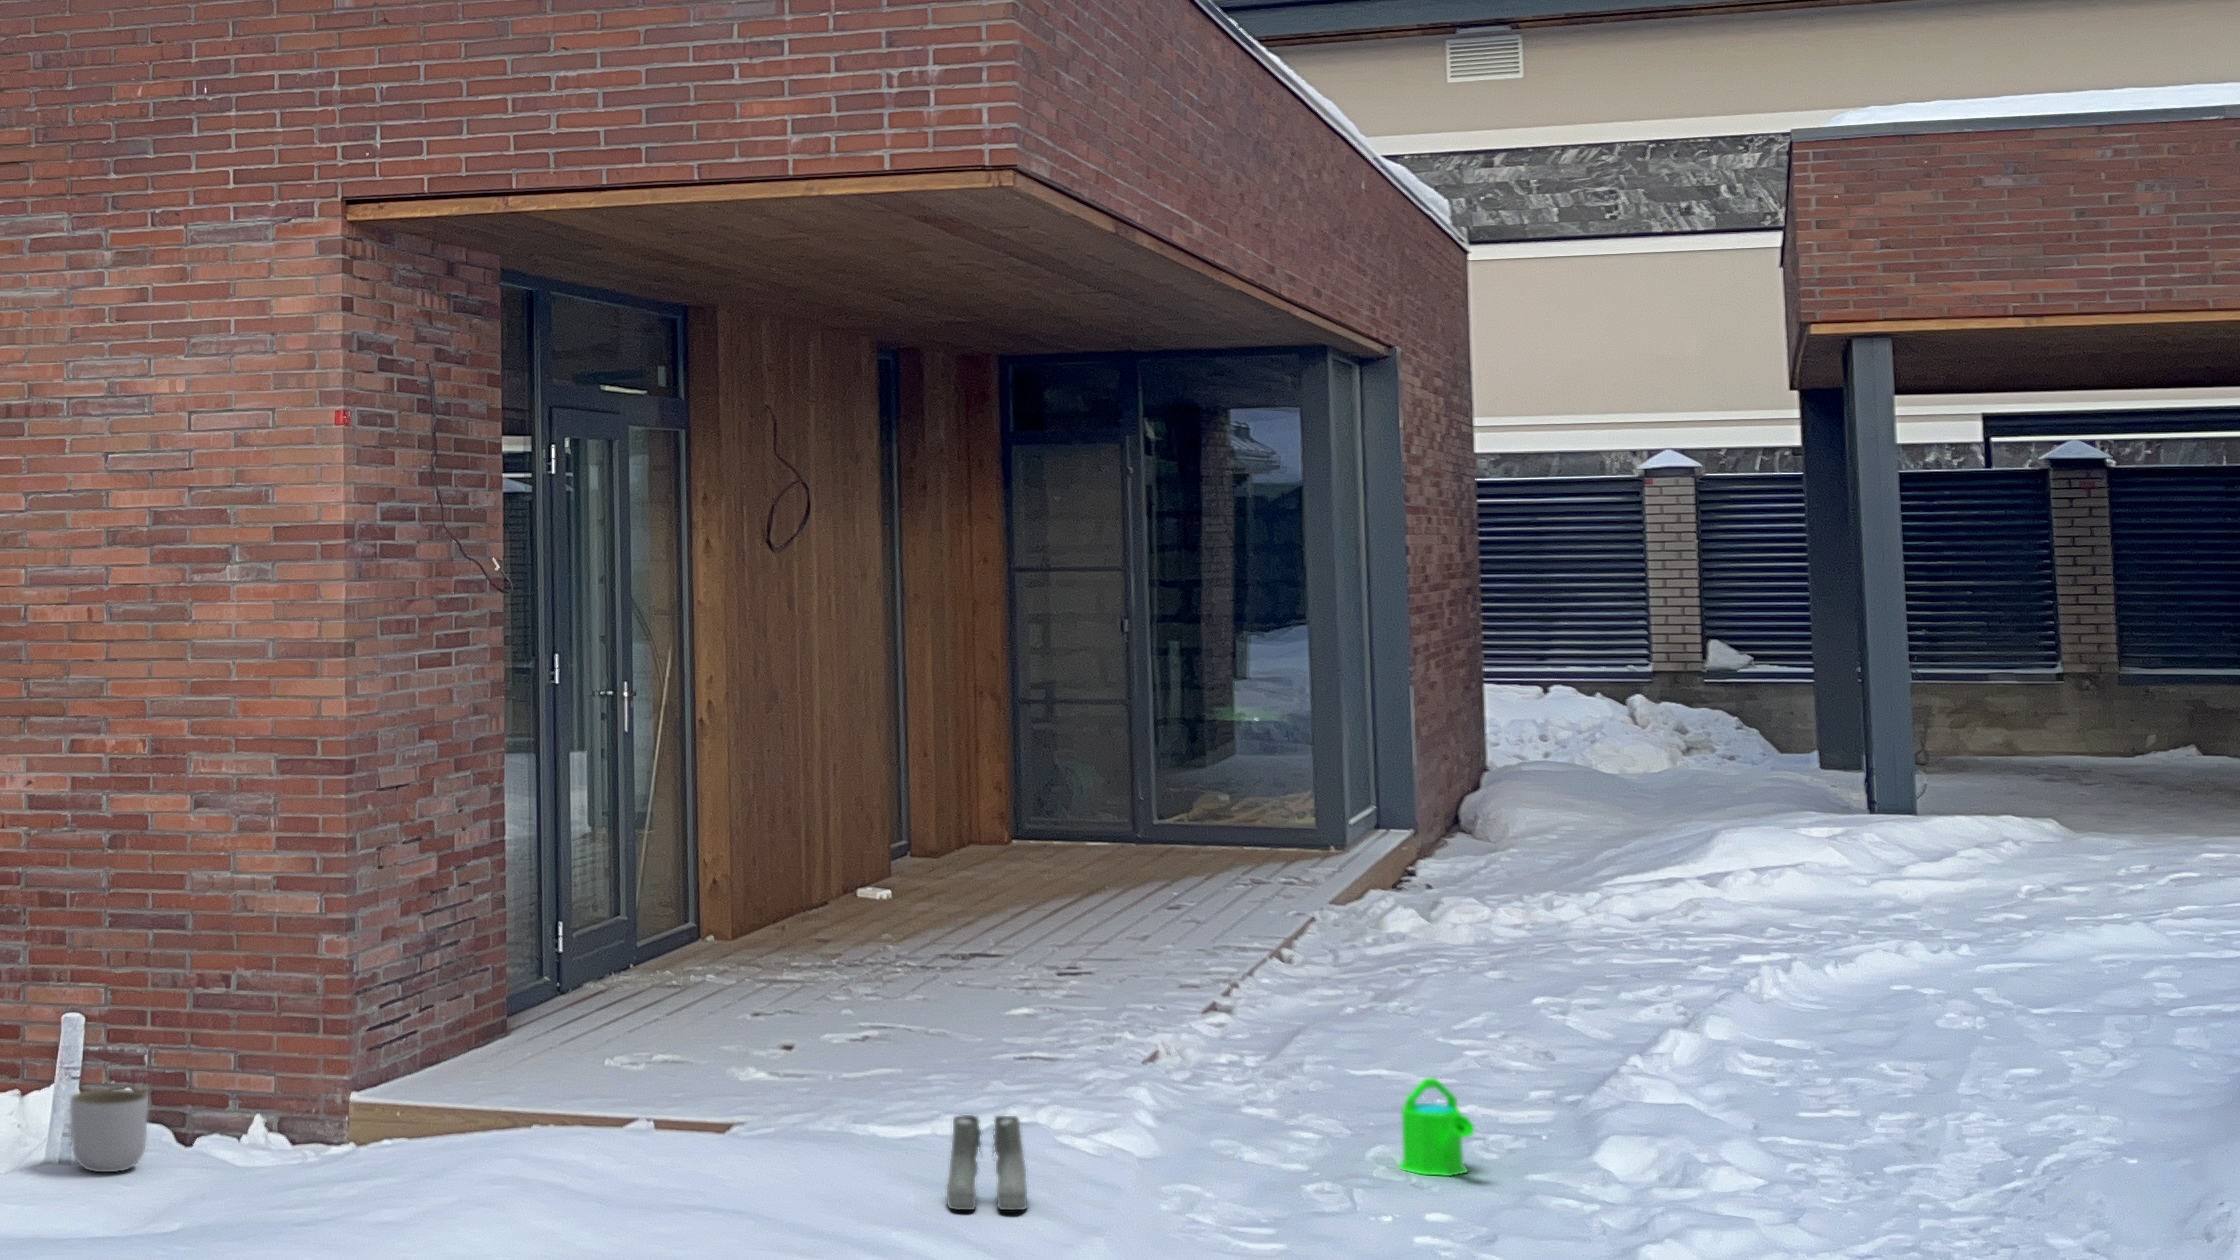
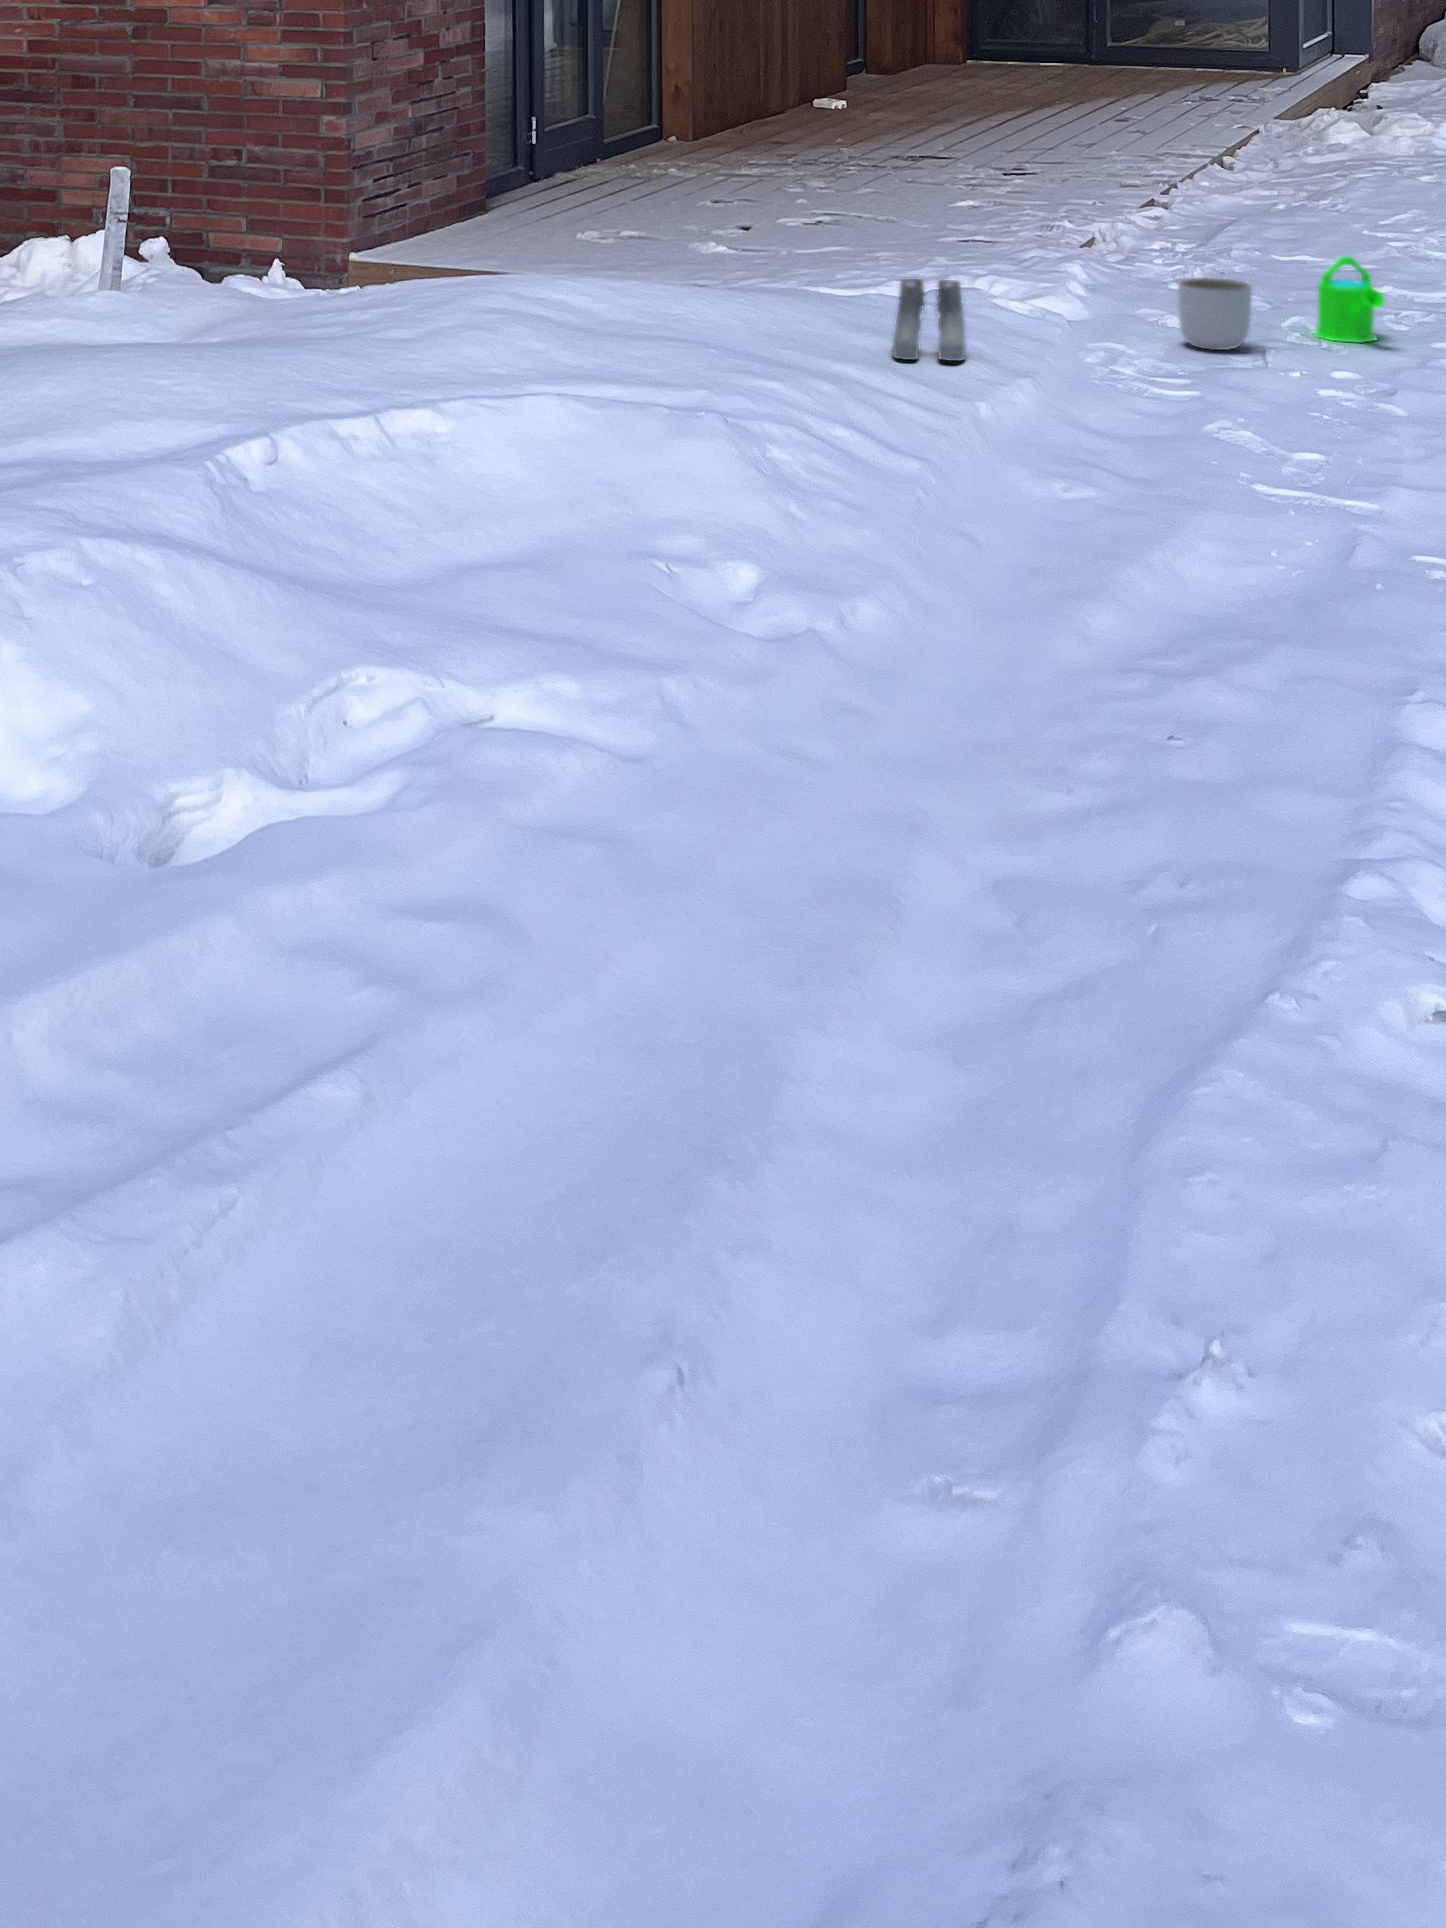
planter: present [70,1089,148,1172] -> present [1178,278,1252,350]

